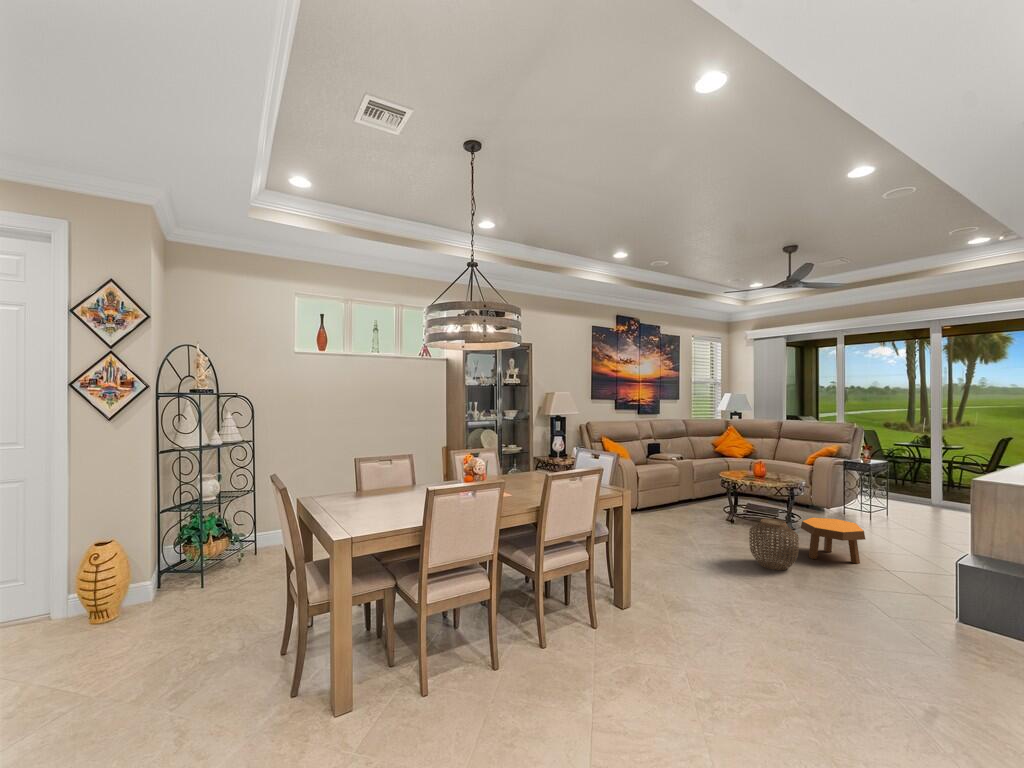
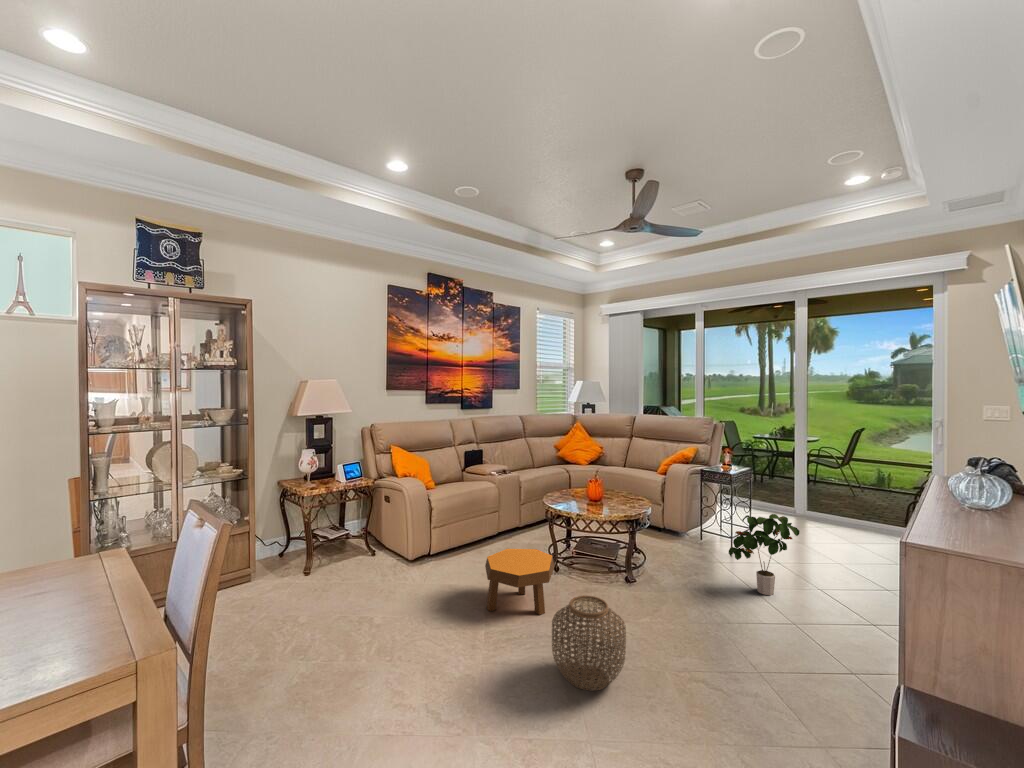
potted plant: none [868,486,926,544] -> present [729,514,800,595]
footstool: present [801,518,865,564] -> present [485,549,554,615]

